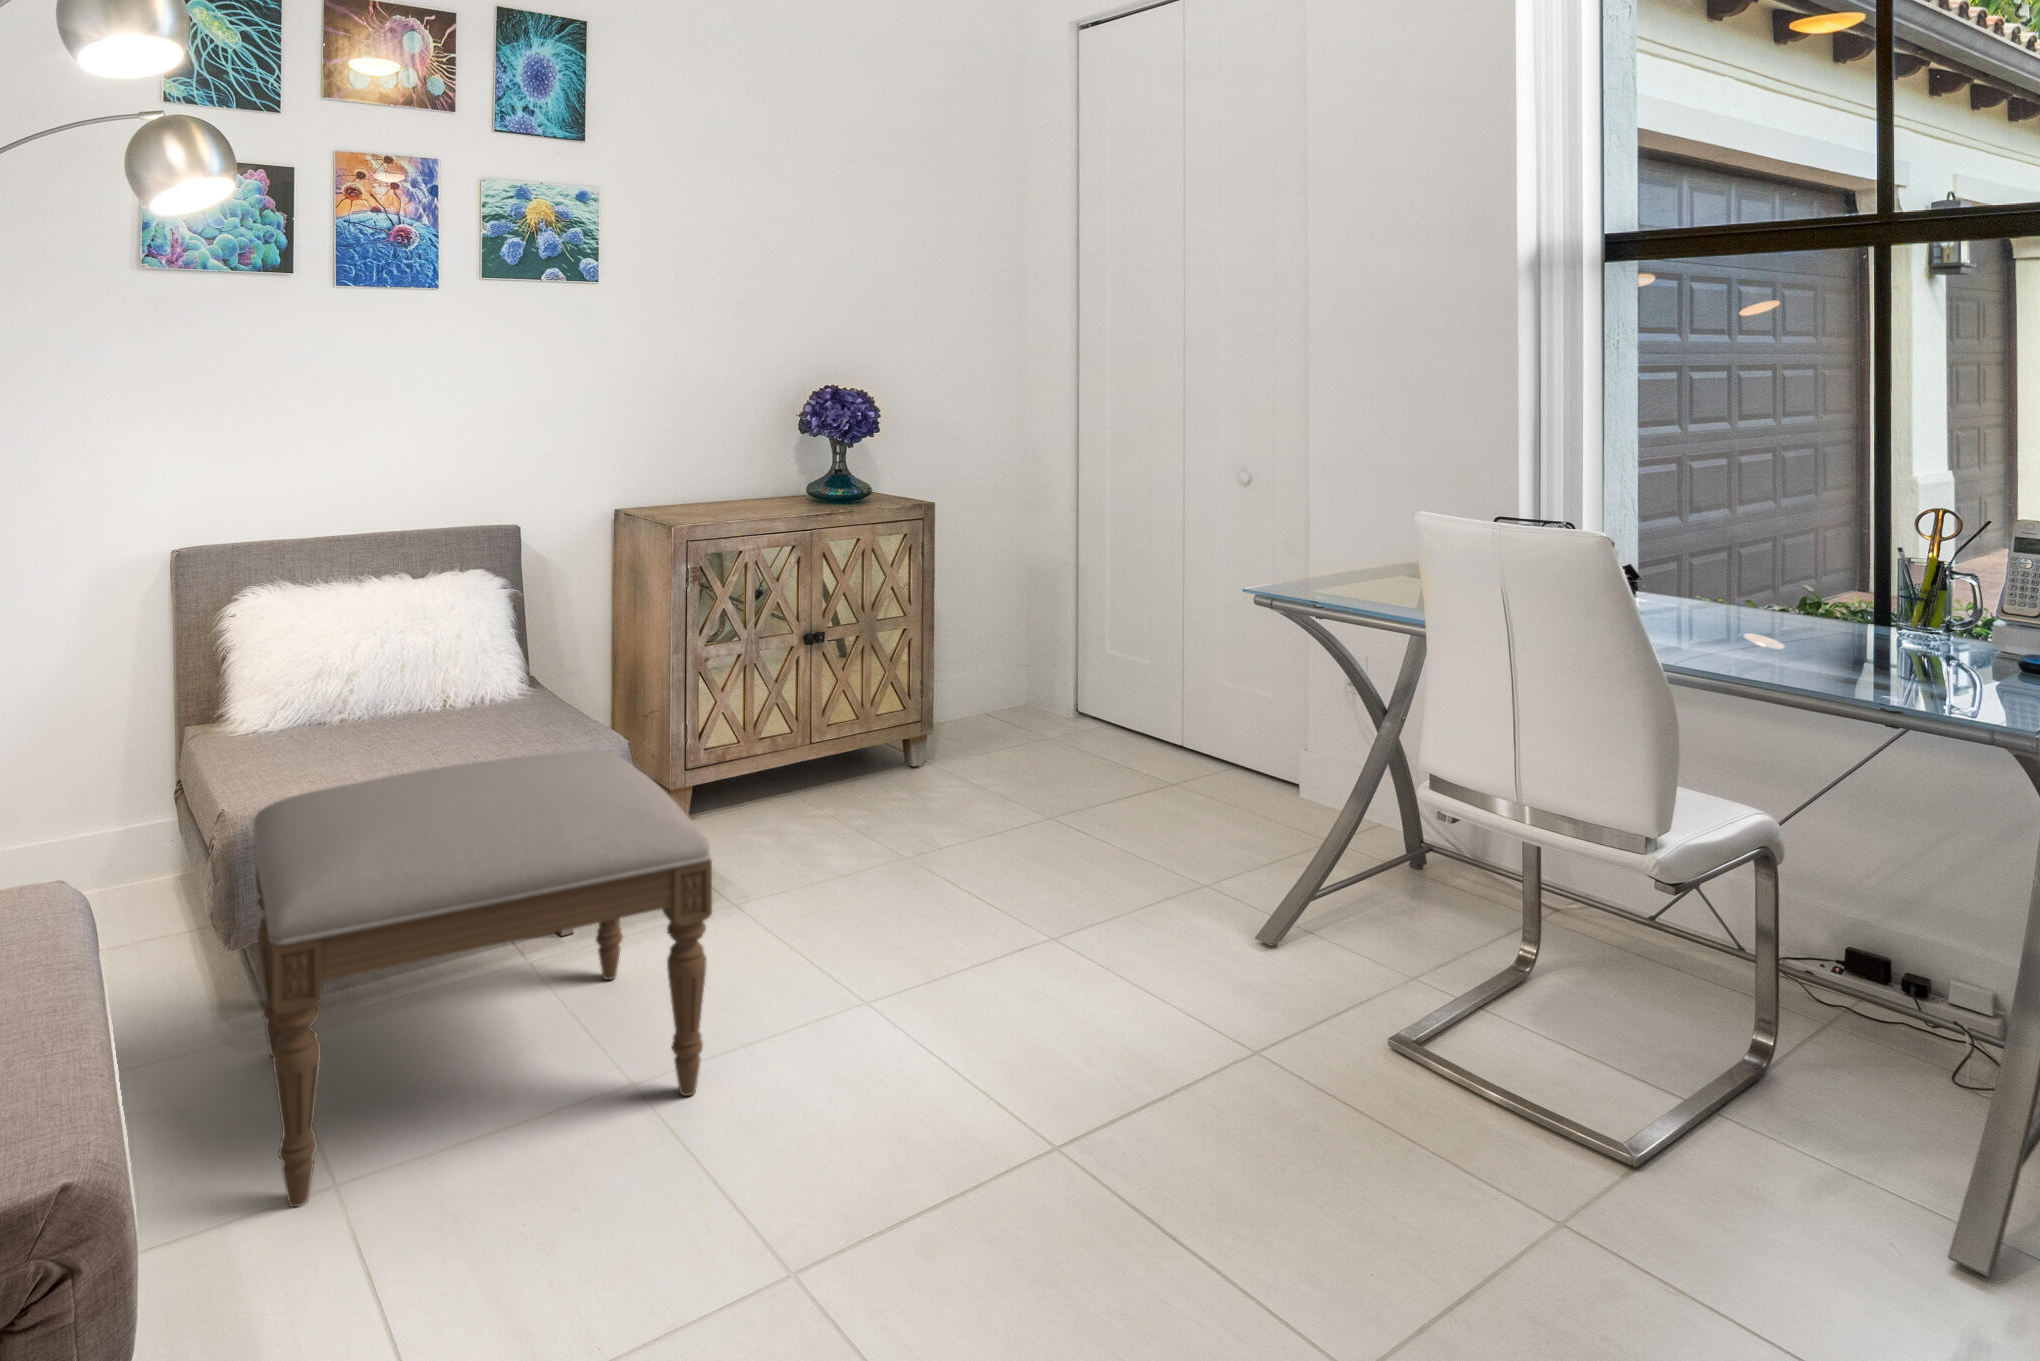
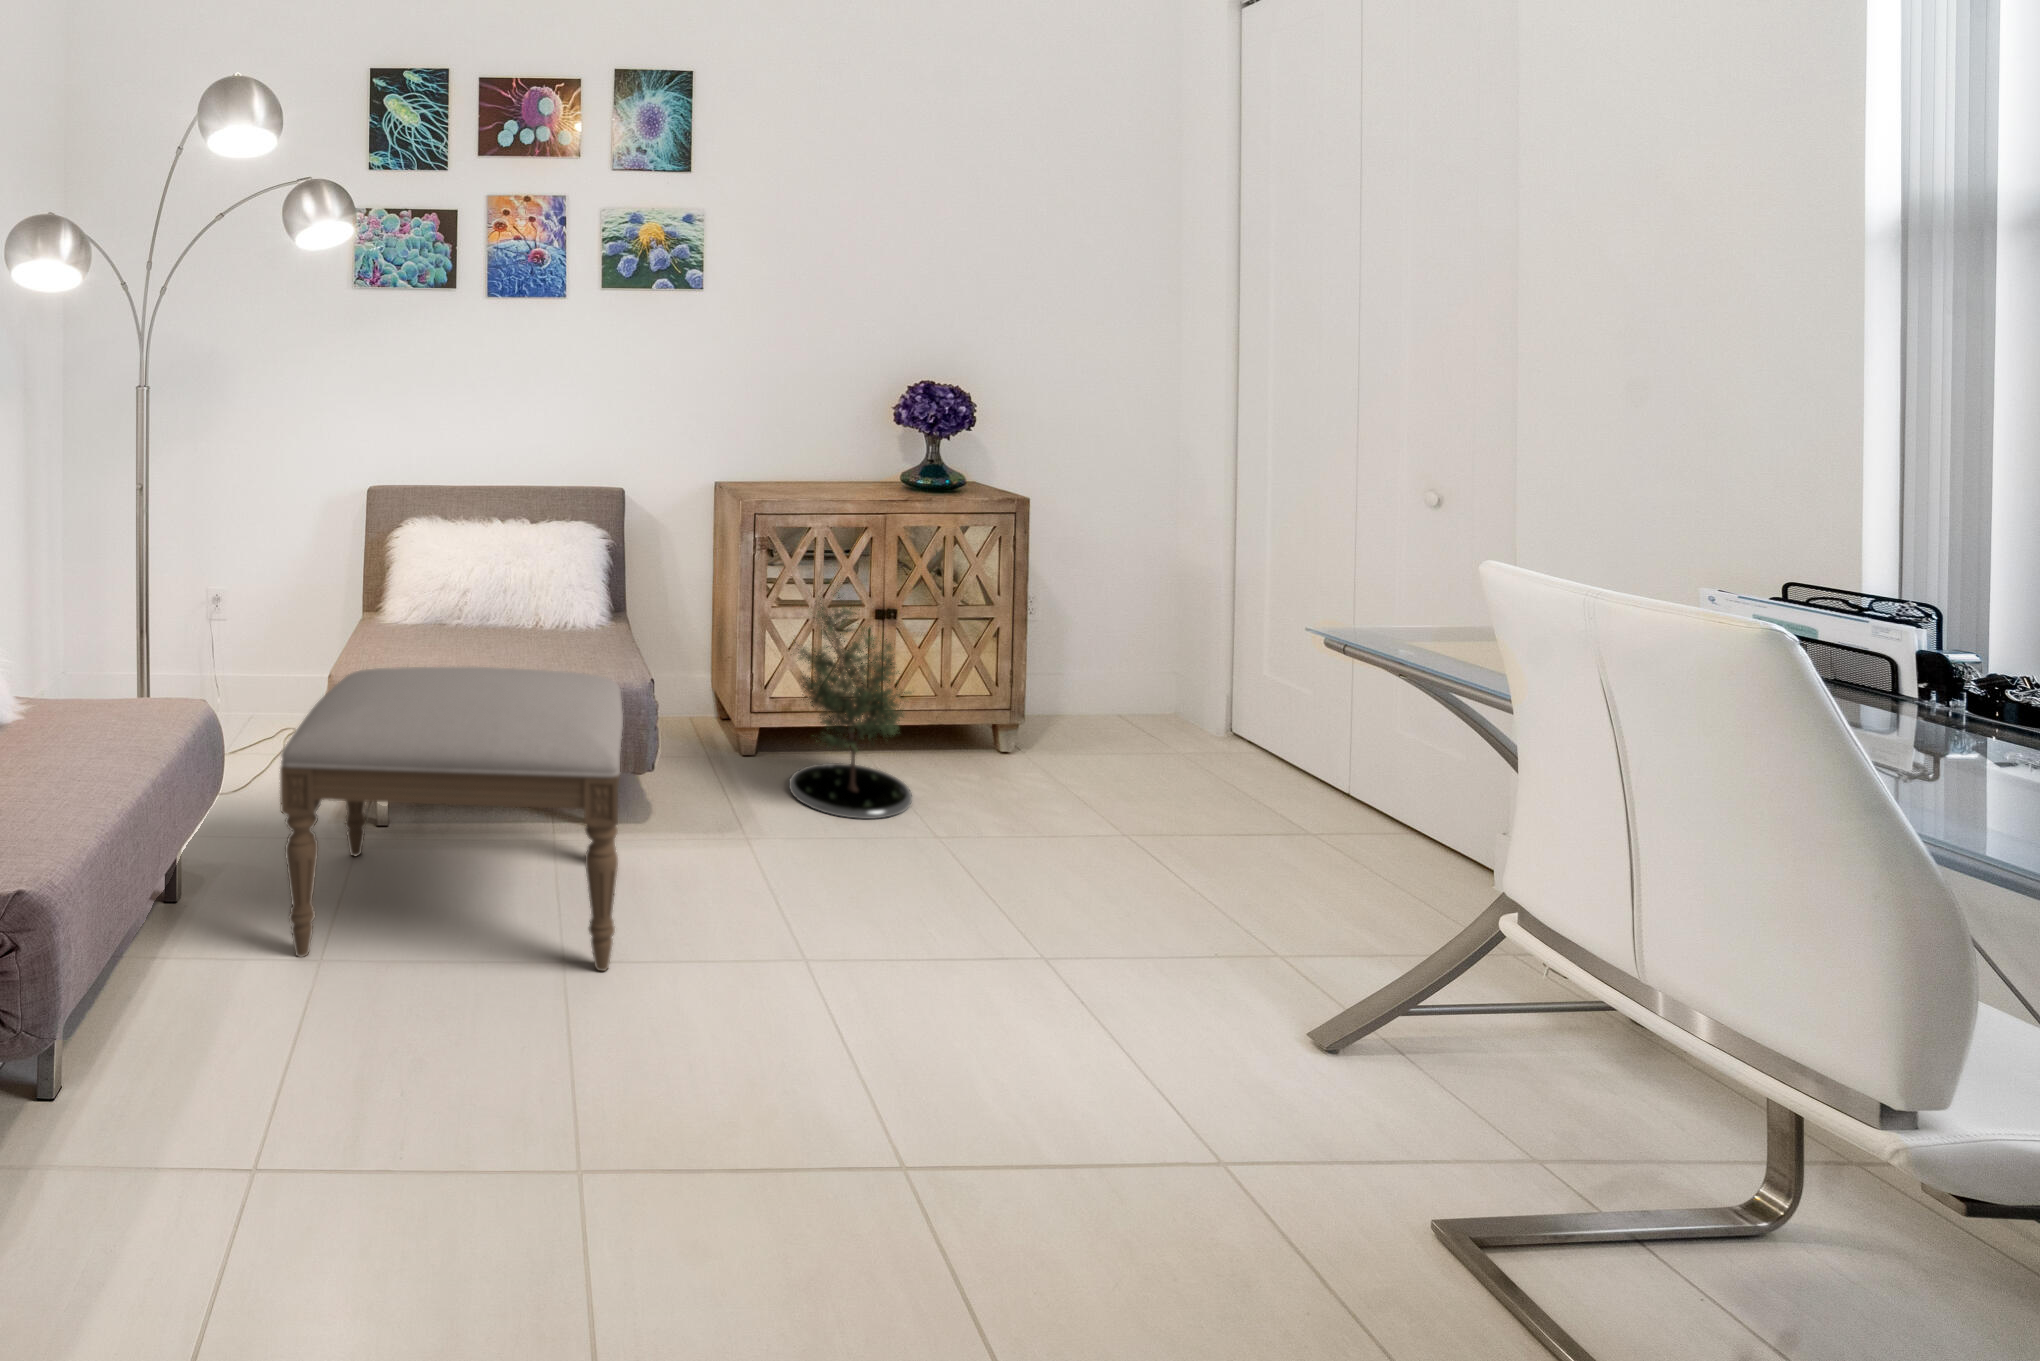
potted tree: none [736,608,874,864] -> present [789,585,912,819]

